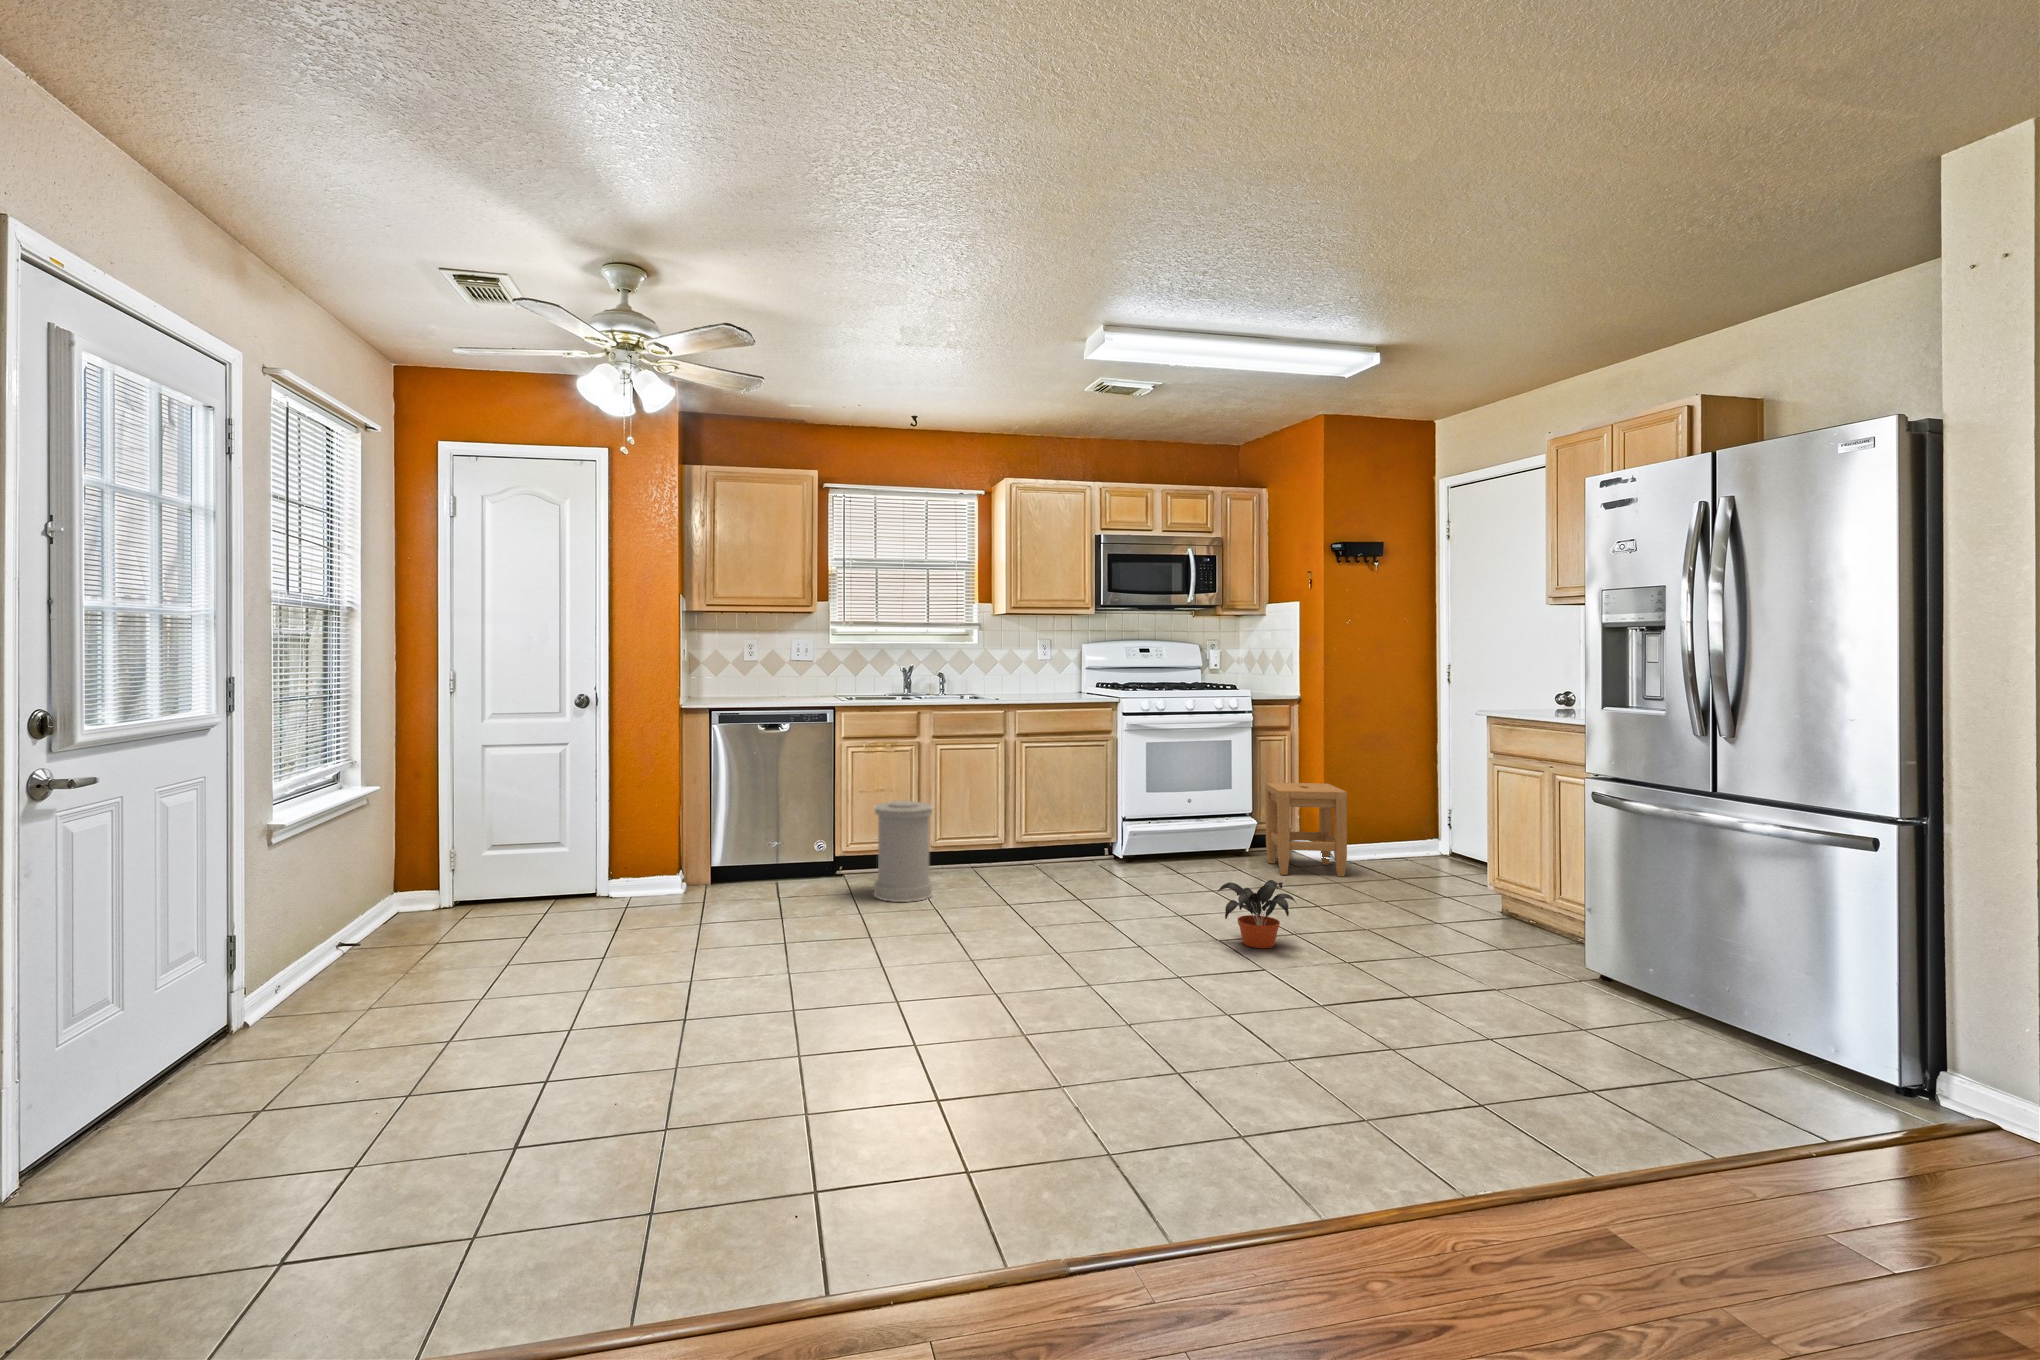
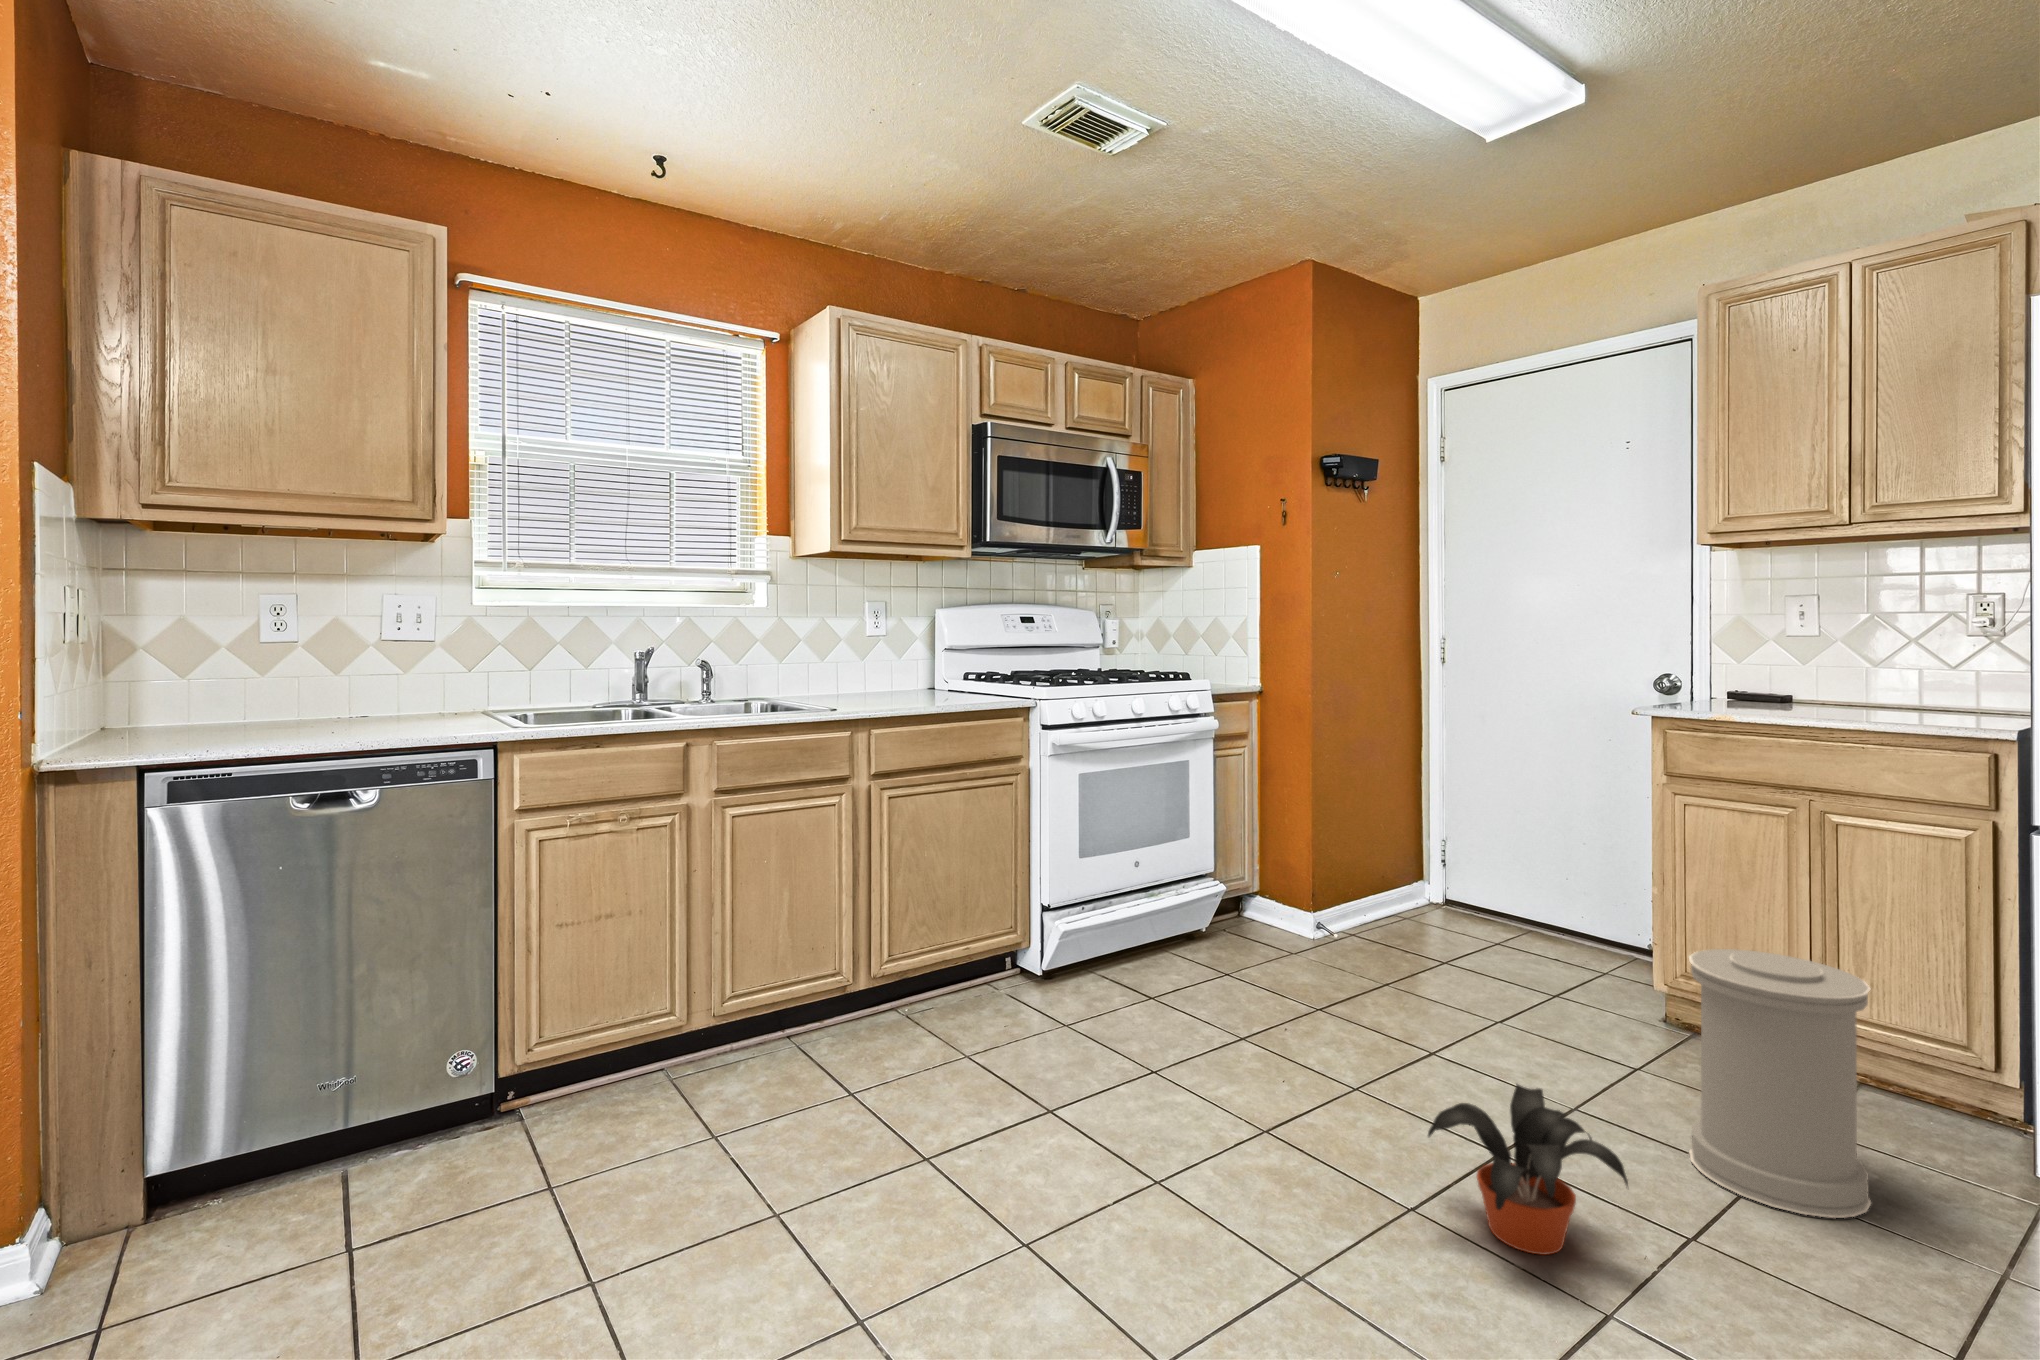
stool: present [1265,783,1347,876] -> none [1244,821,1392,983]
trash can: present [874,801,933,902] -> present [1689,949,1871,1218]

